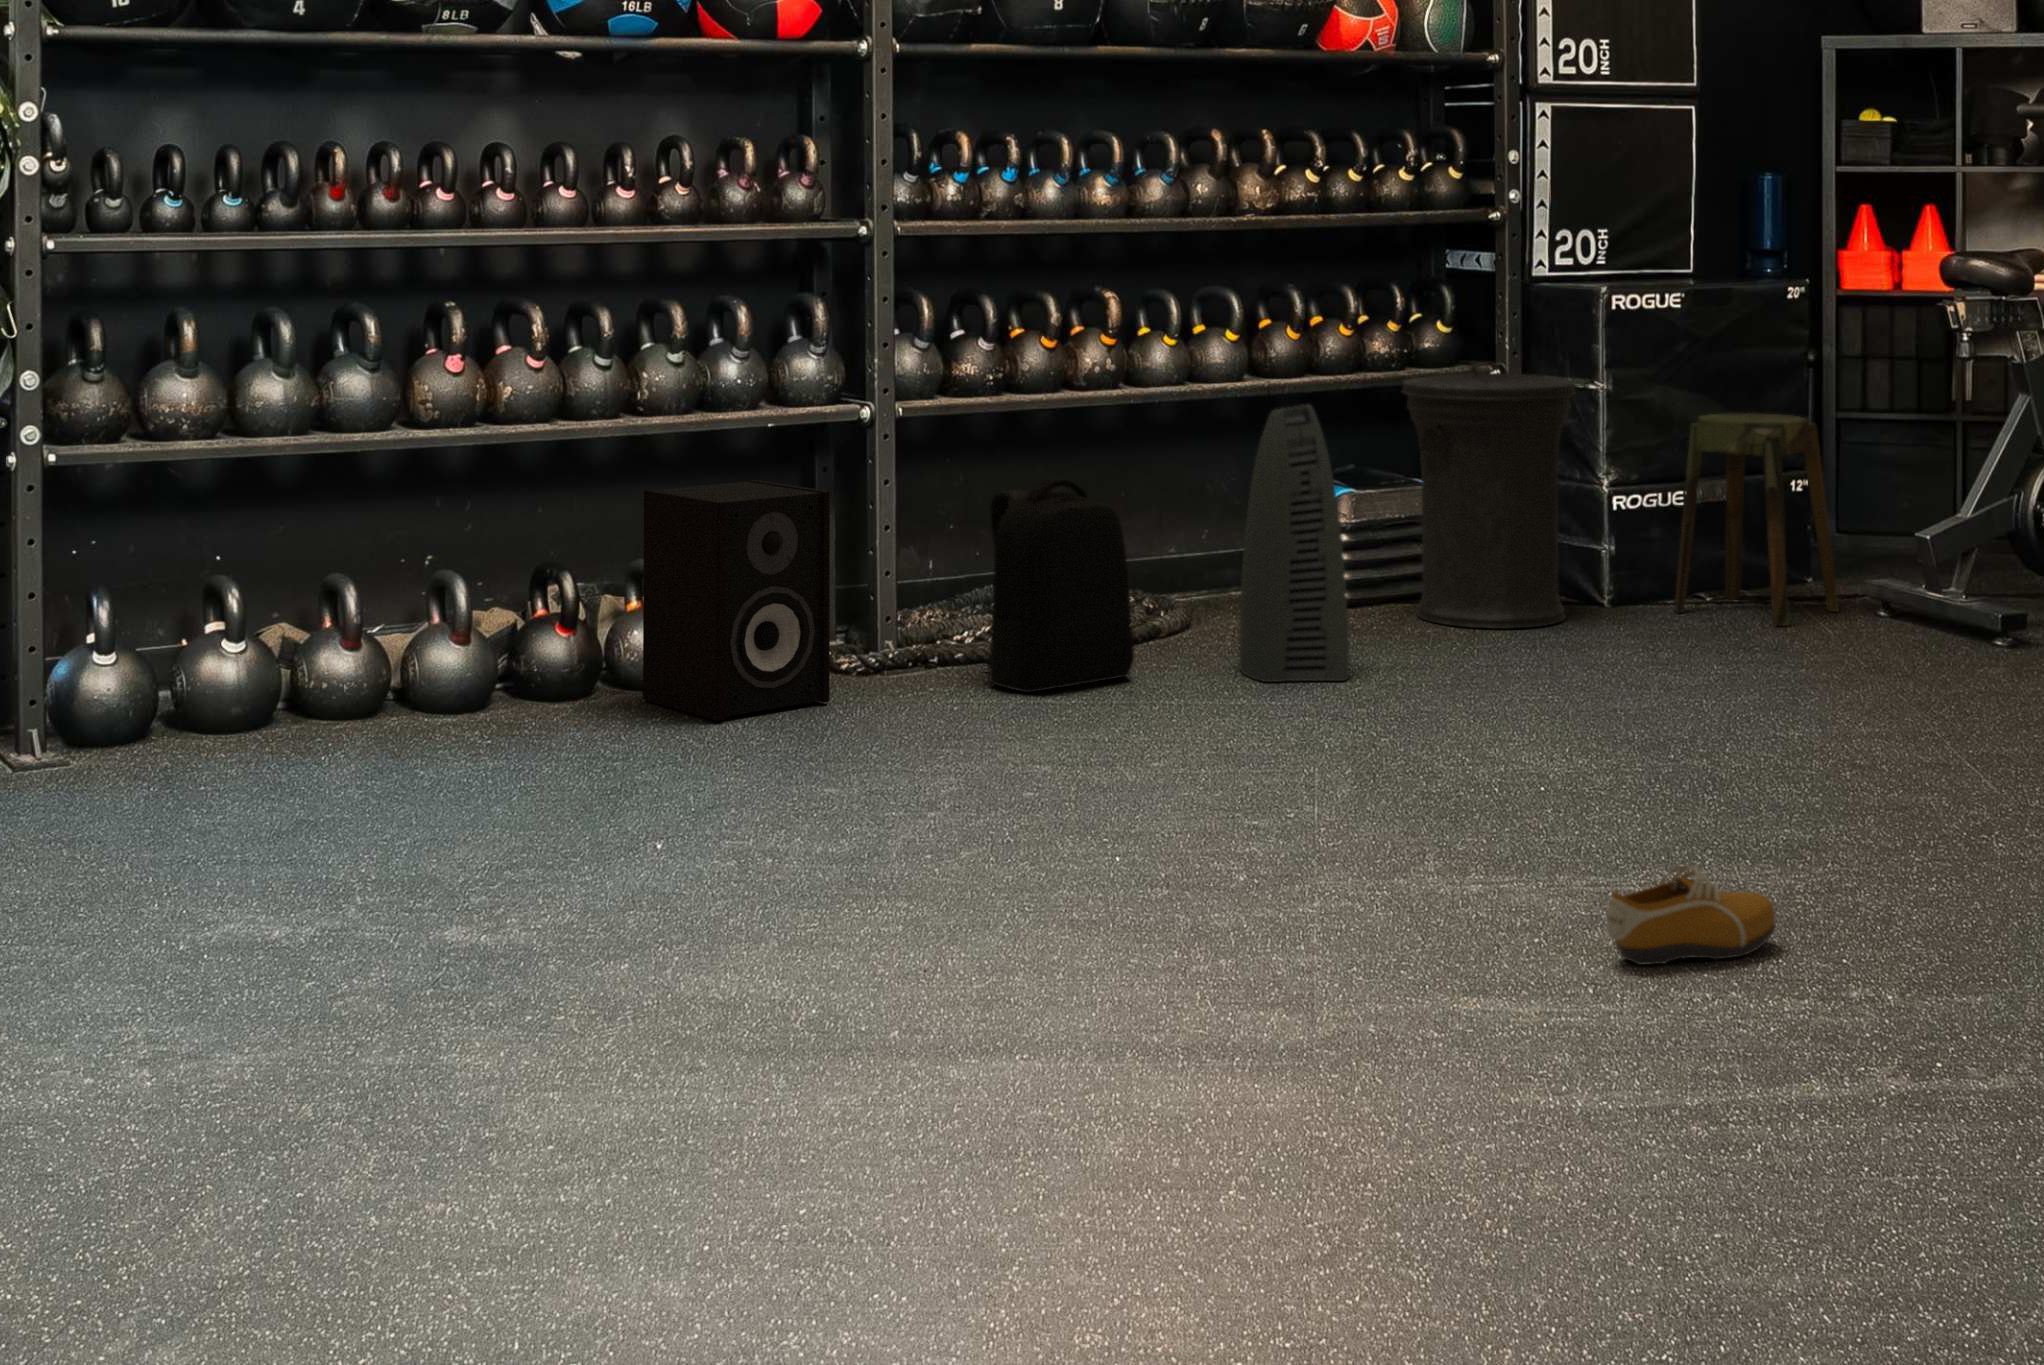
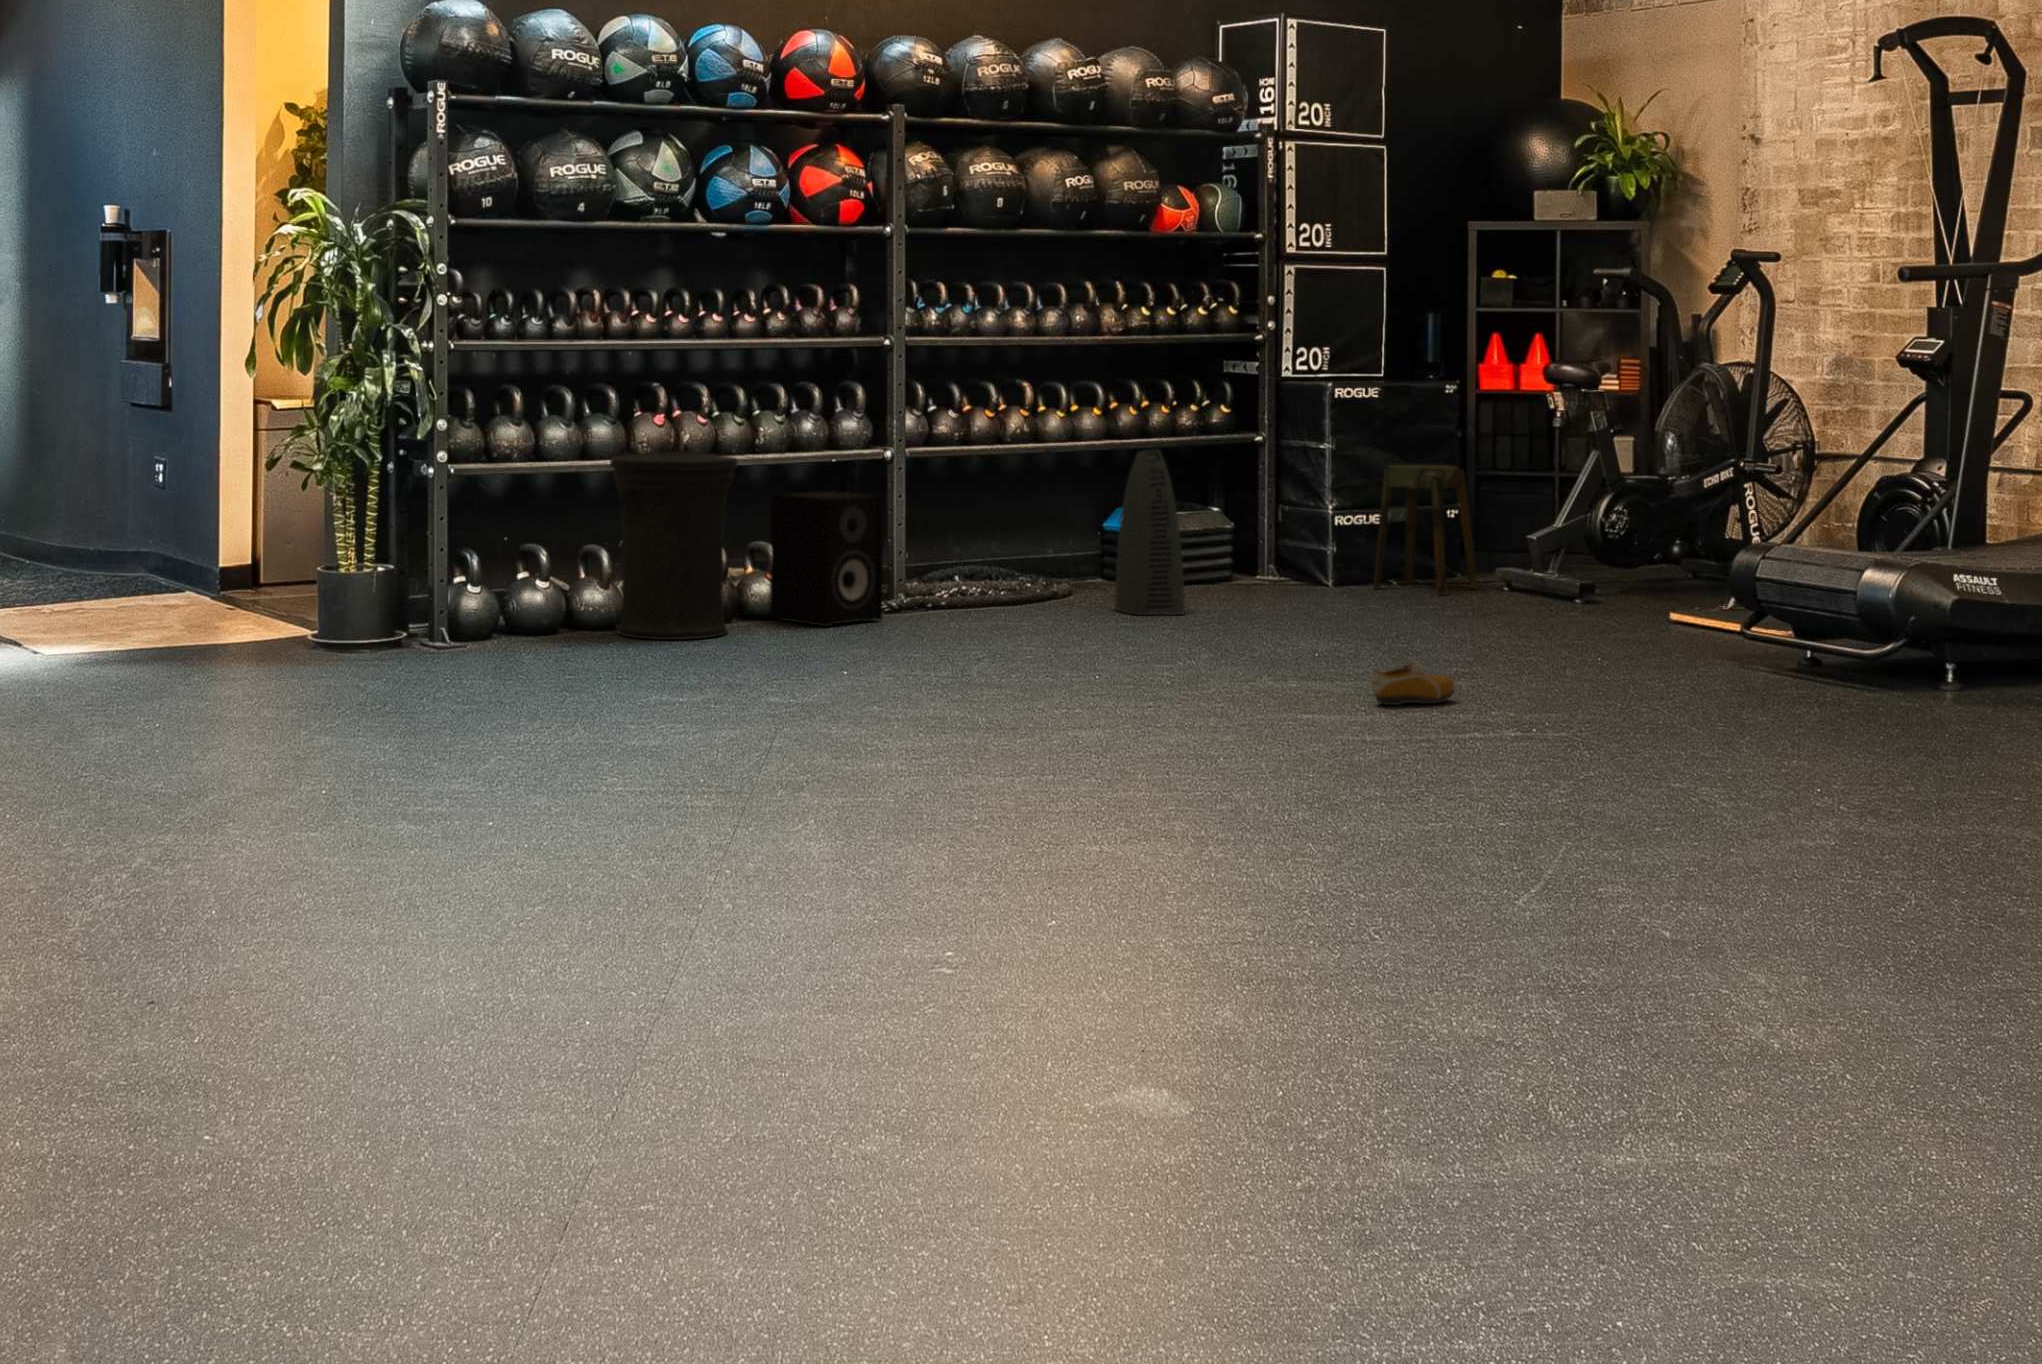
trash can: present [1402,362,1576,629] -> present [610,443,737,640]
backpack: present [984,477,1134,693] -> none [960,491,1056,618]

